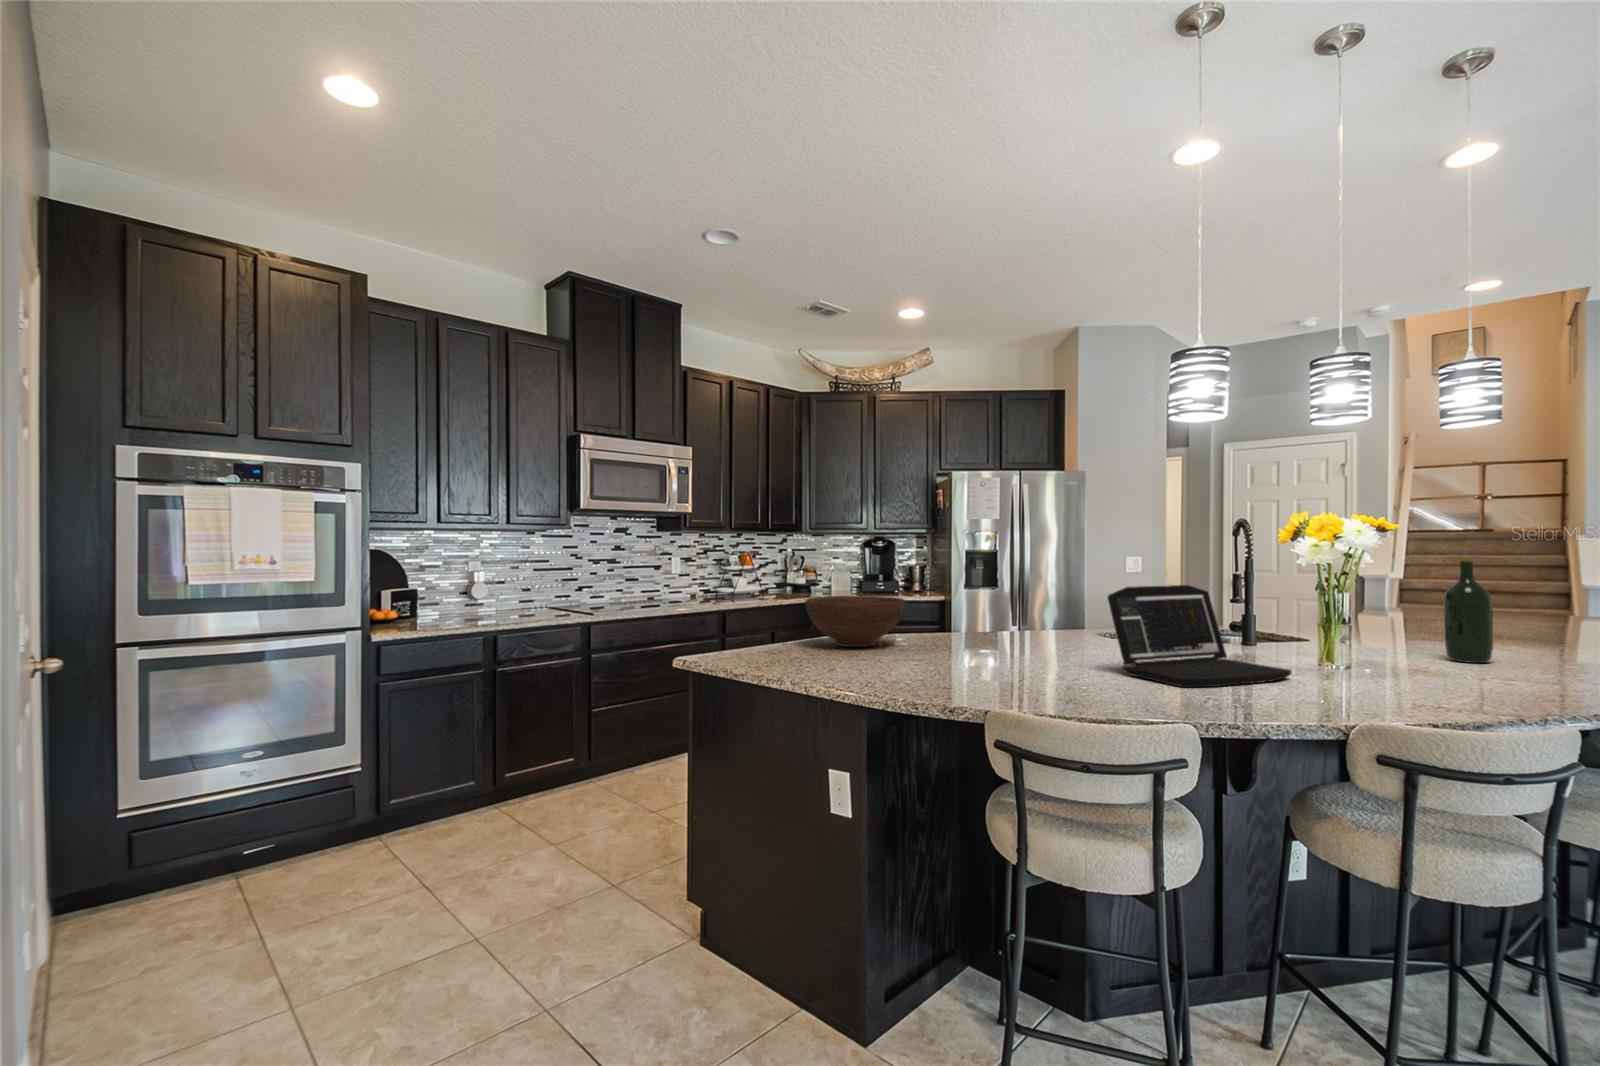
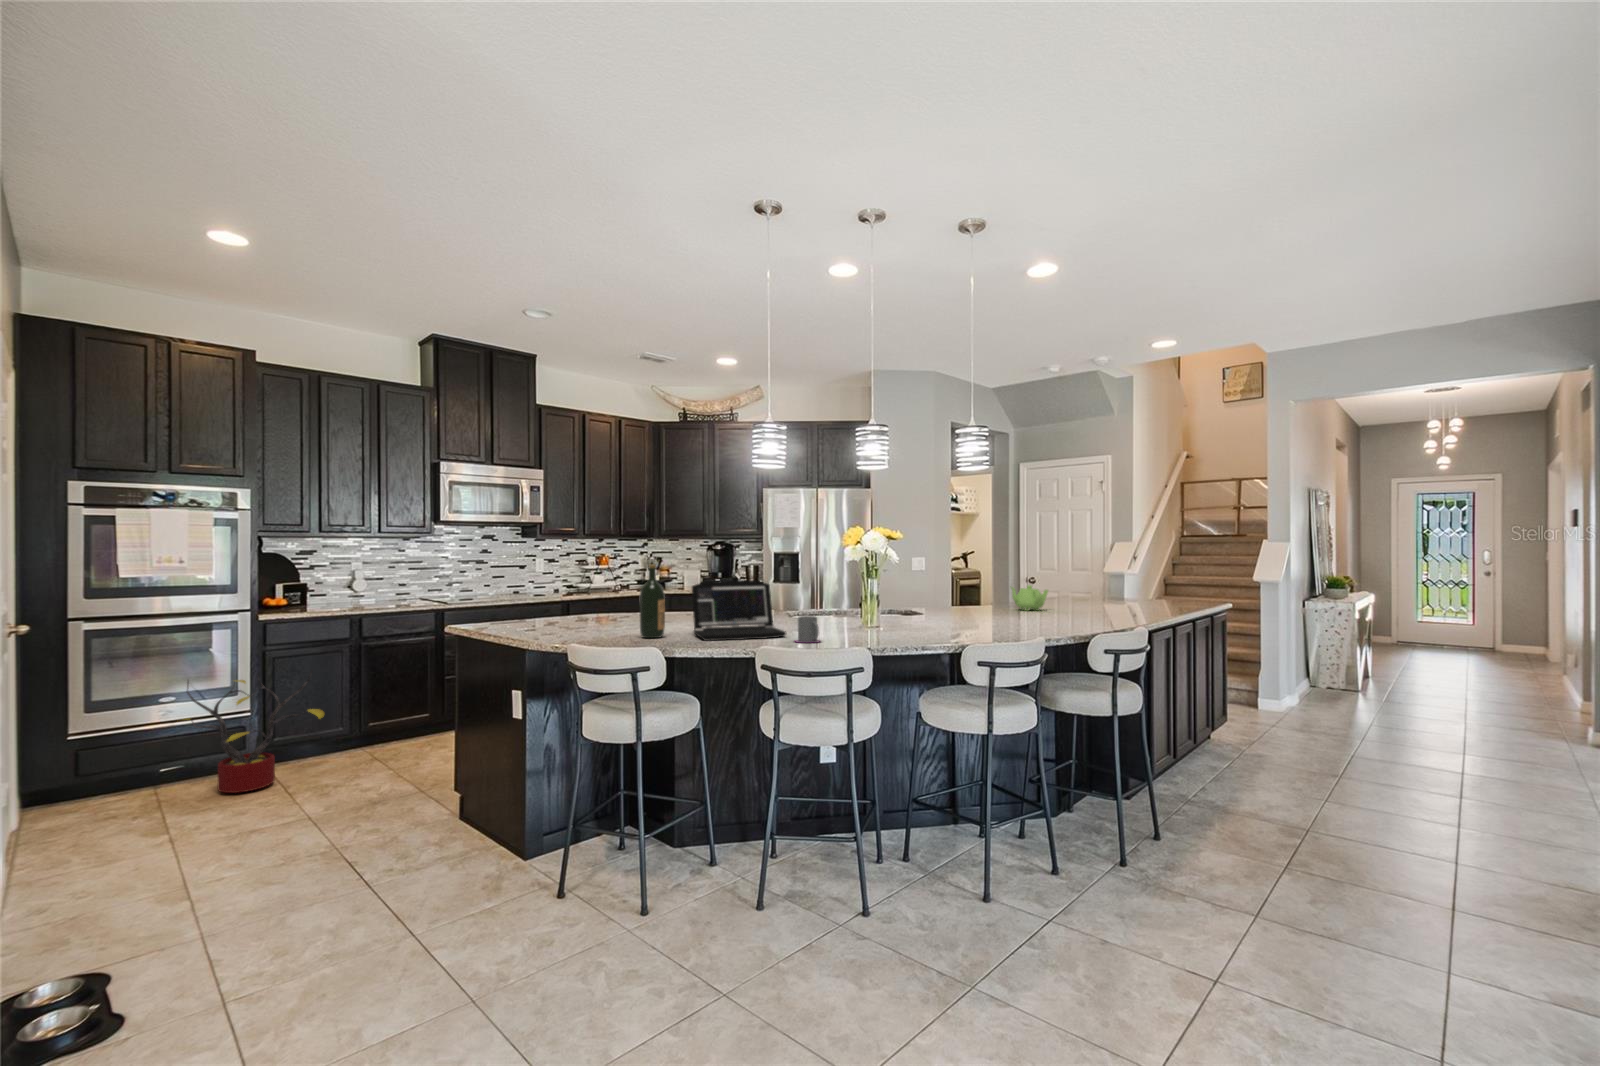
wine bottle: present [1444,557,1493,663] -> present [640,564,665,638]
teapot: none [1370,589,1425,623] -> present [1011,585,1048,611]
fruit bowl: present [805,596,905,647] -> none [547,588,619,623]
mug: none [1345,646,1411,694] -> present [795,616,820,643]
decorative plant: none [266,709,466,889] -> present [185,671,324,793]

